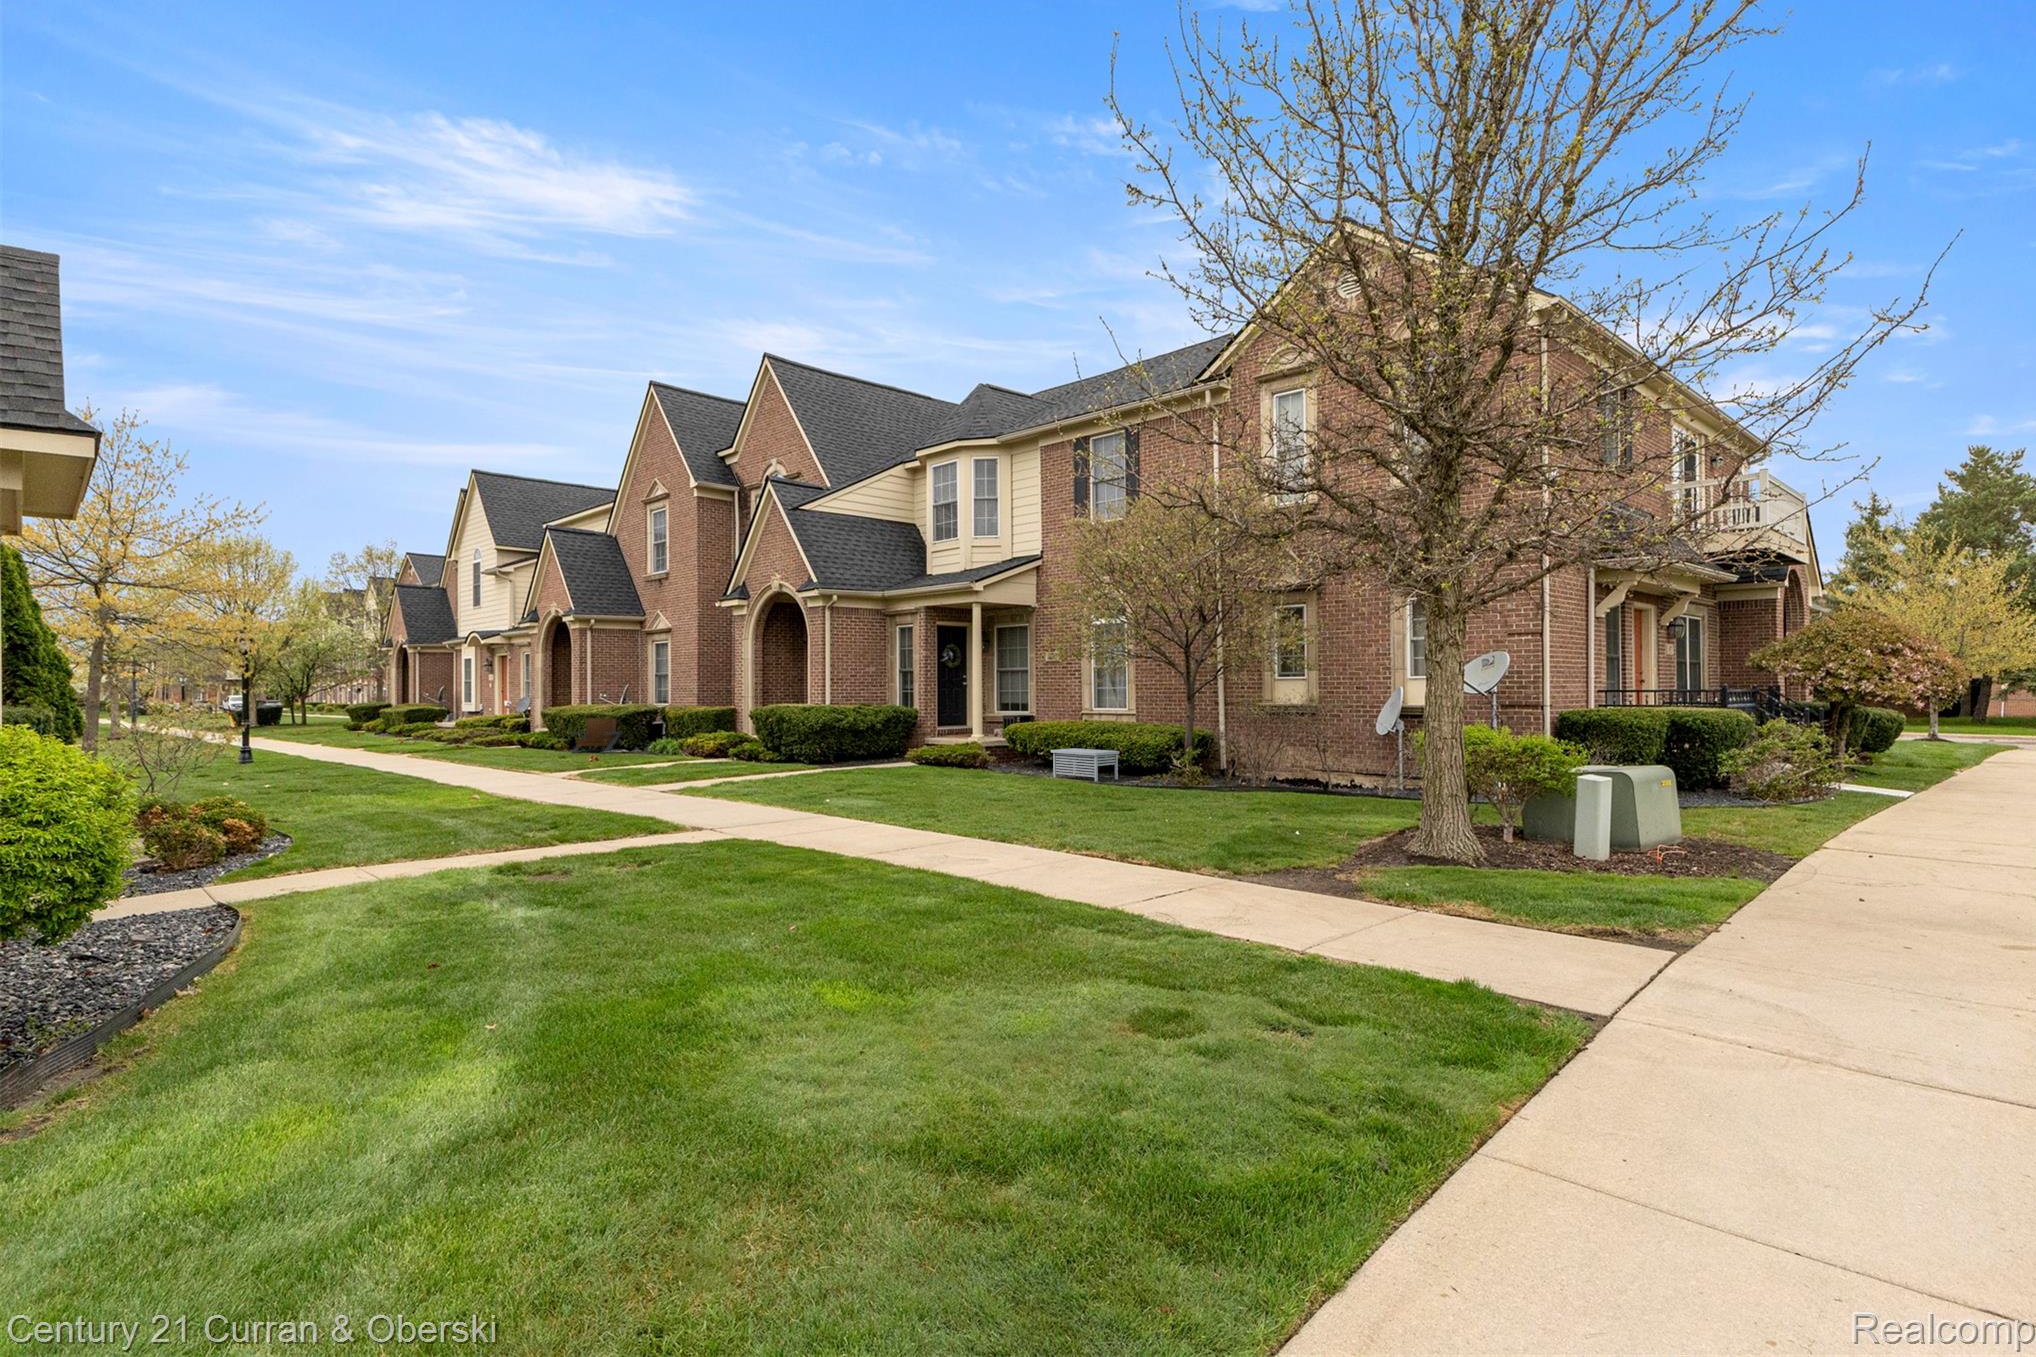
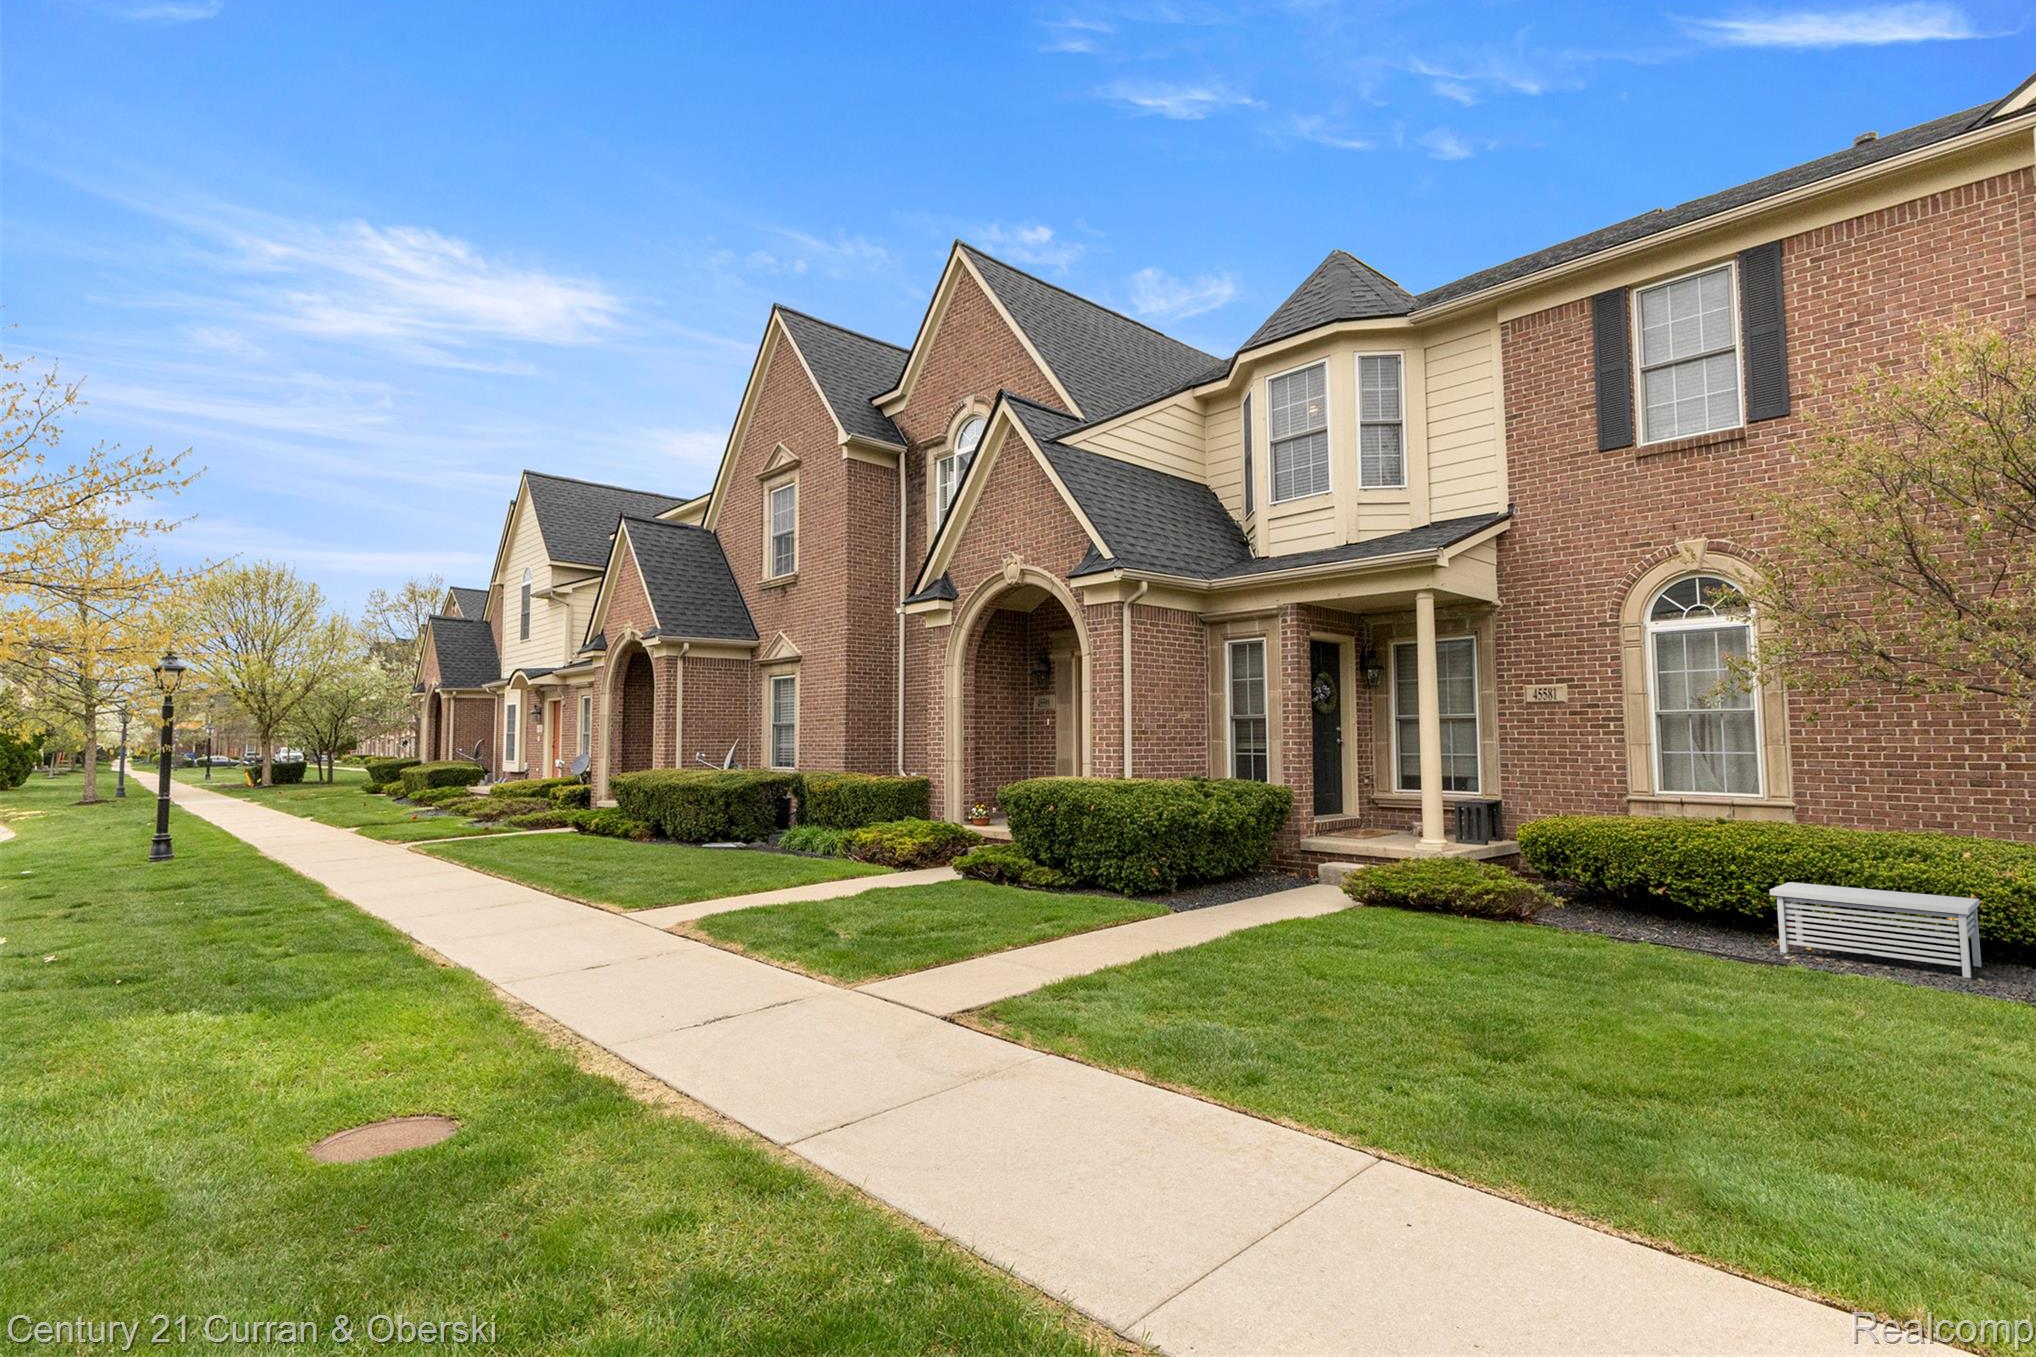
lounge chair: present [572,718,621,753] -> none [661,791,737,847]

